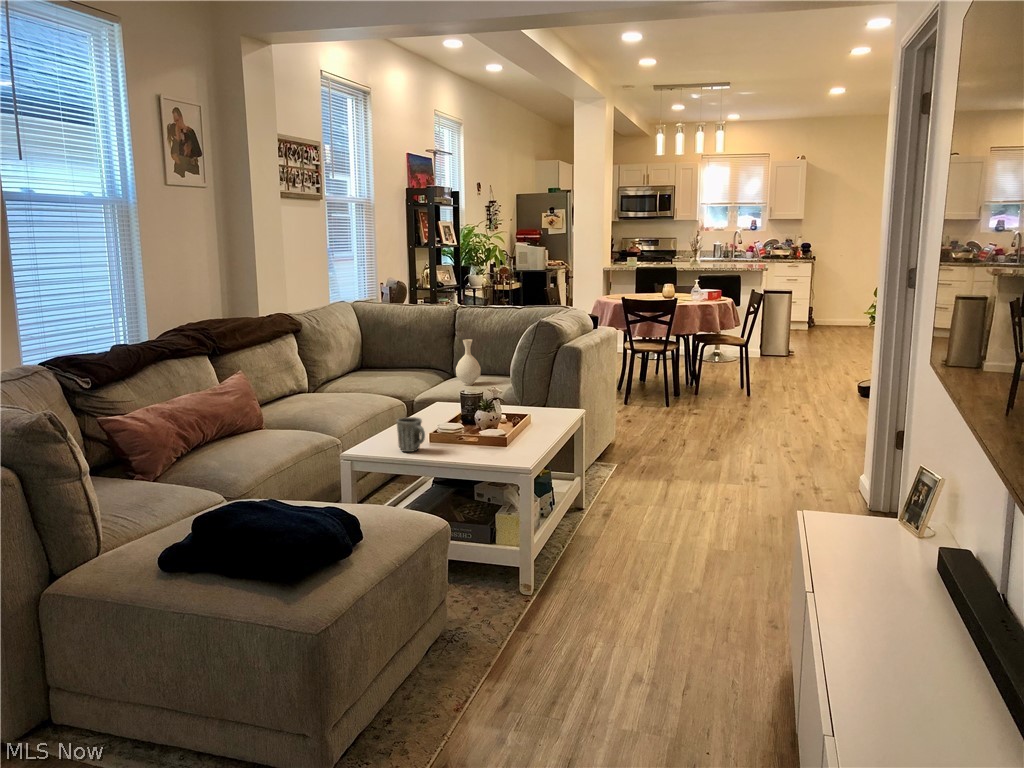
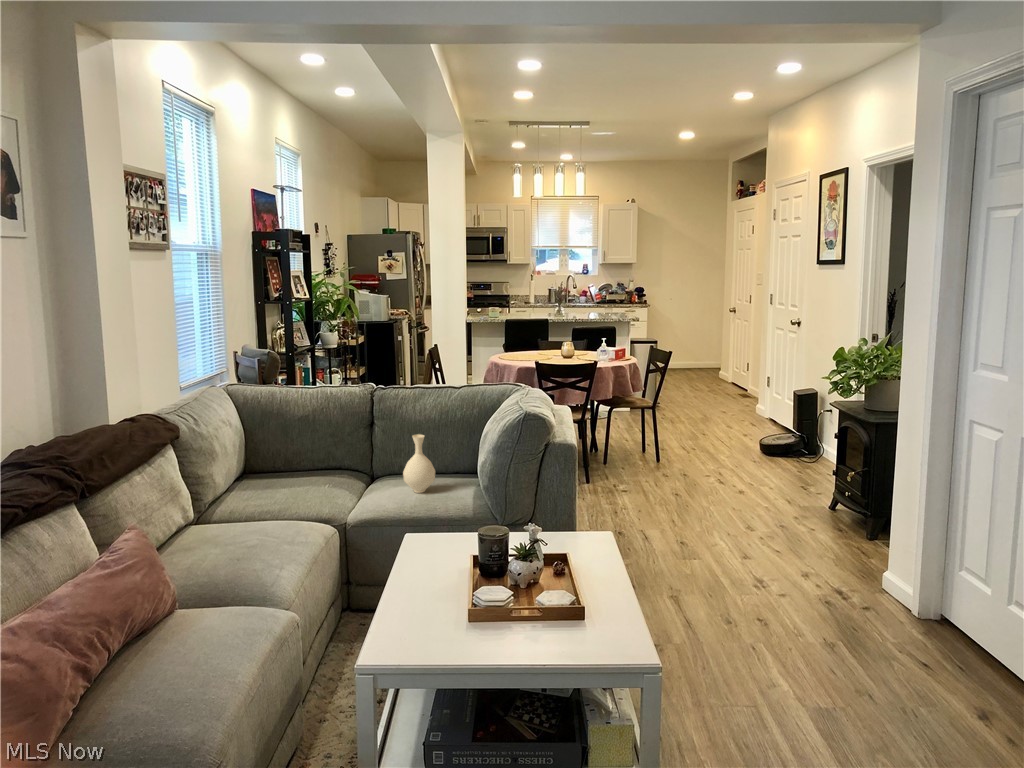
mug: present [396,417,425,452] -> none [451,584,497,638]

